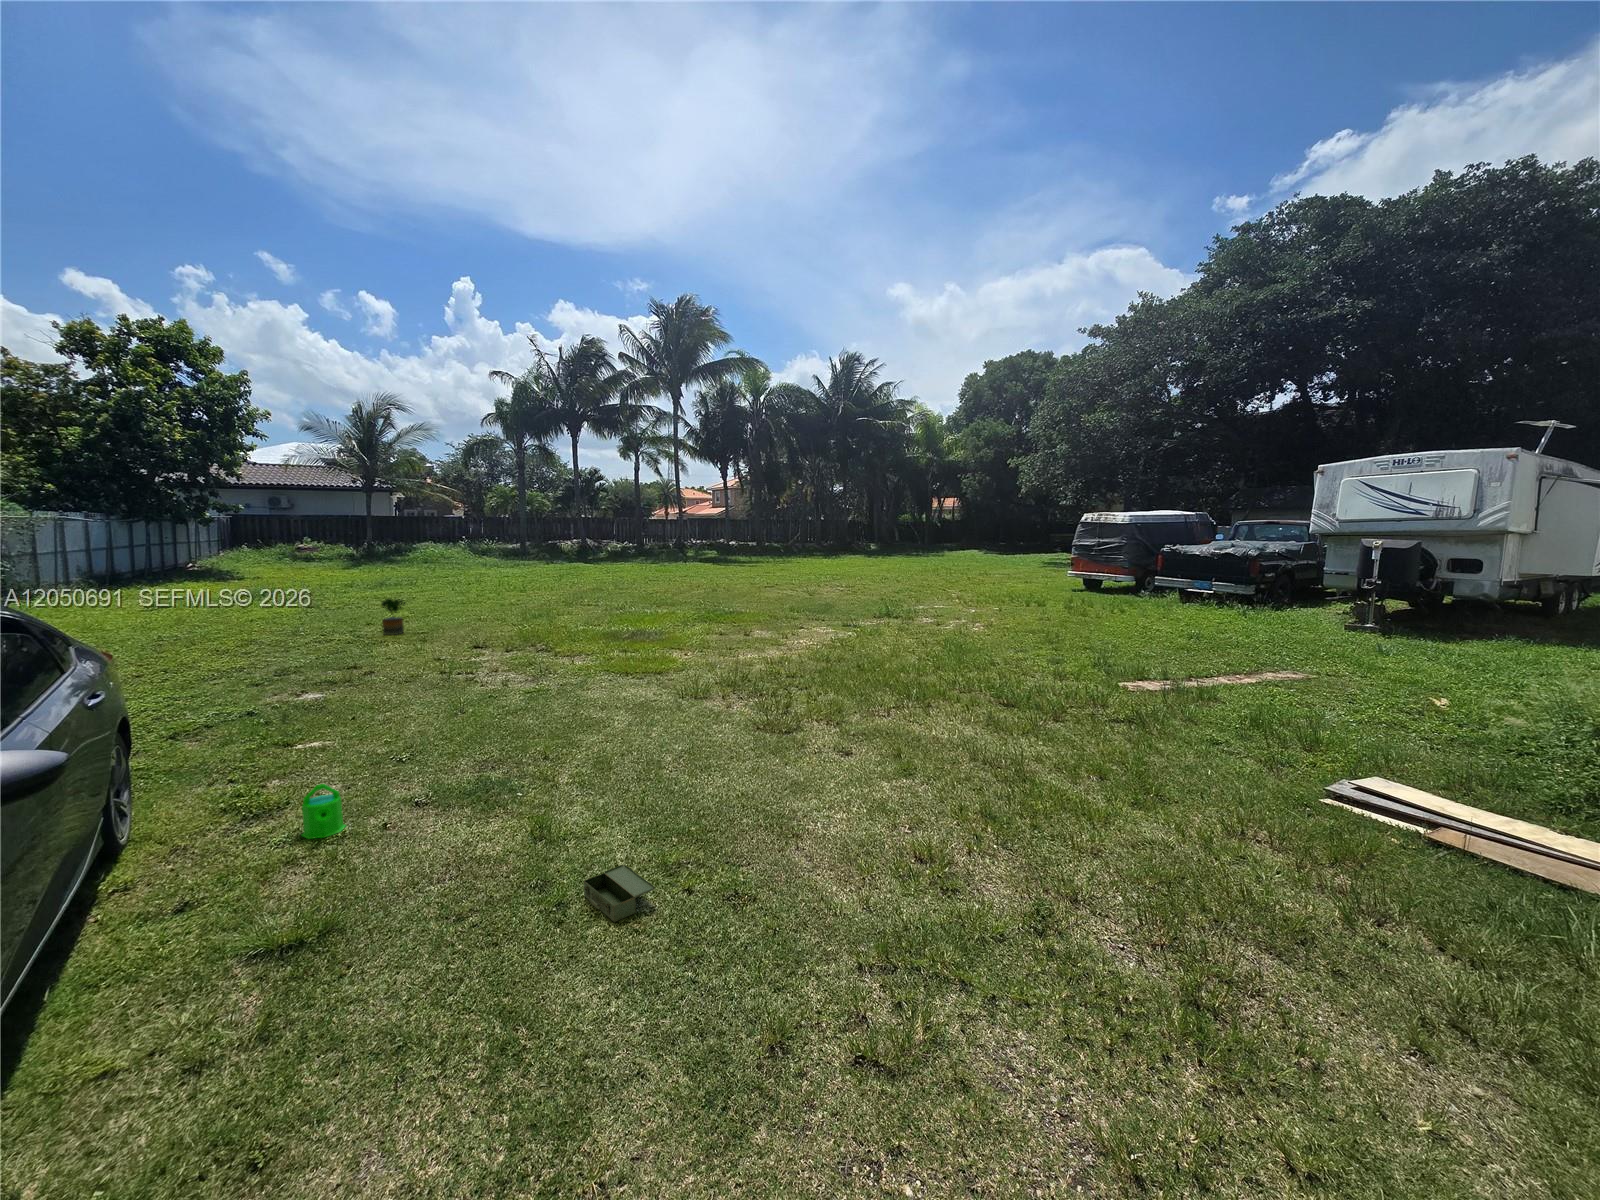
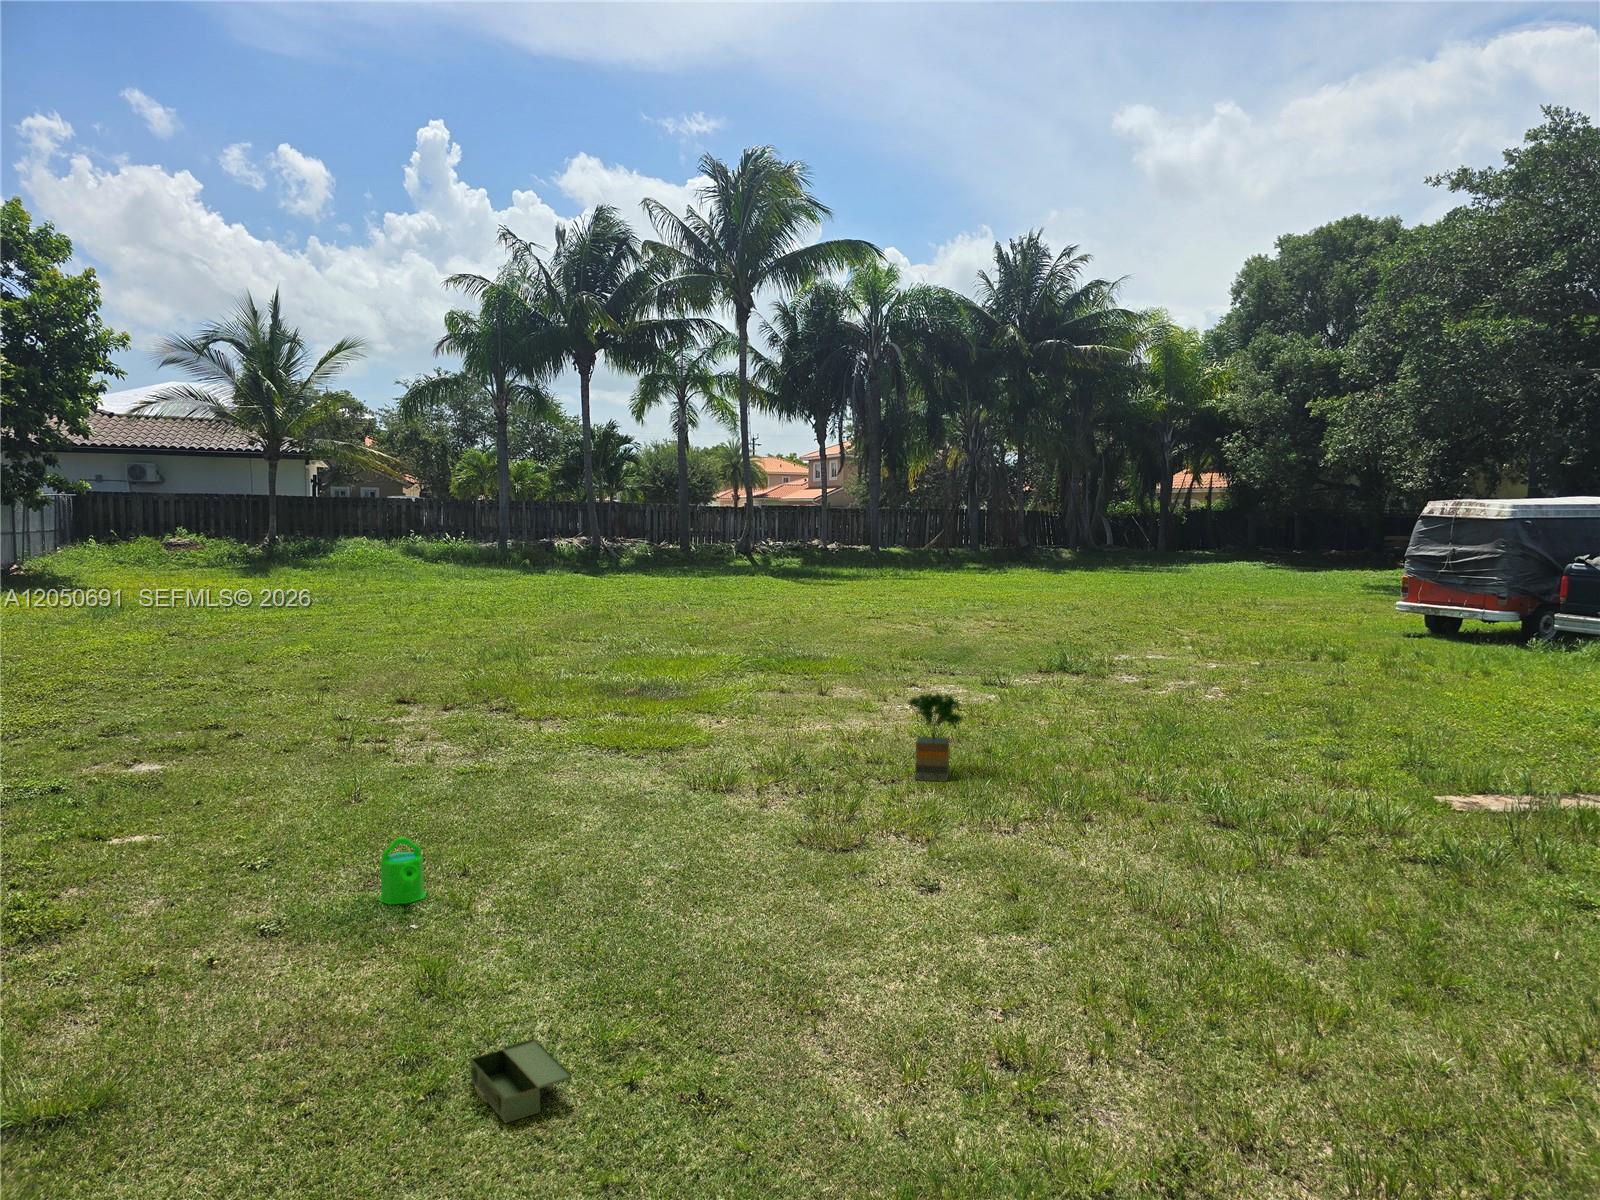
potted tree: present [382,599,405,635] -> present [908,694,962,782]
watering can: present [302,784,346,839] -> present [378,837,427,904]

